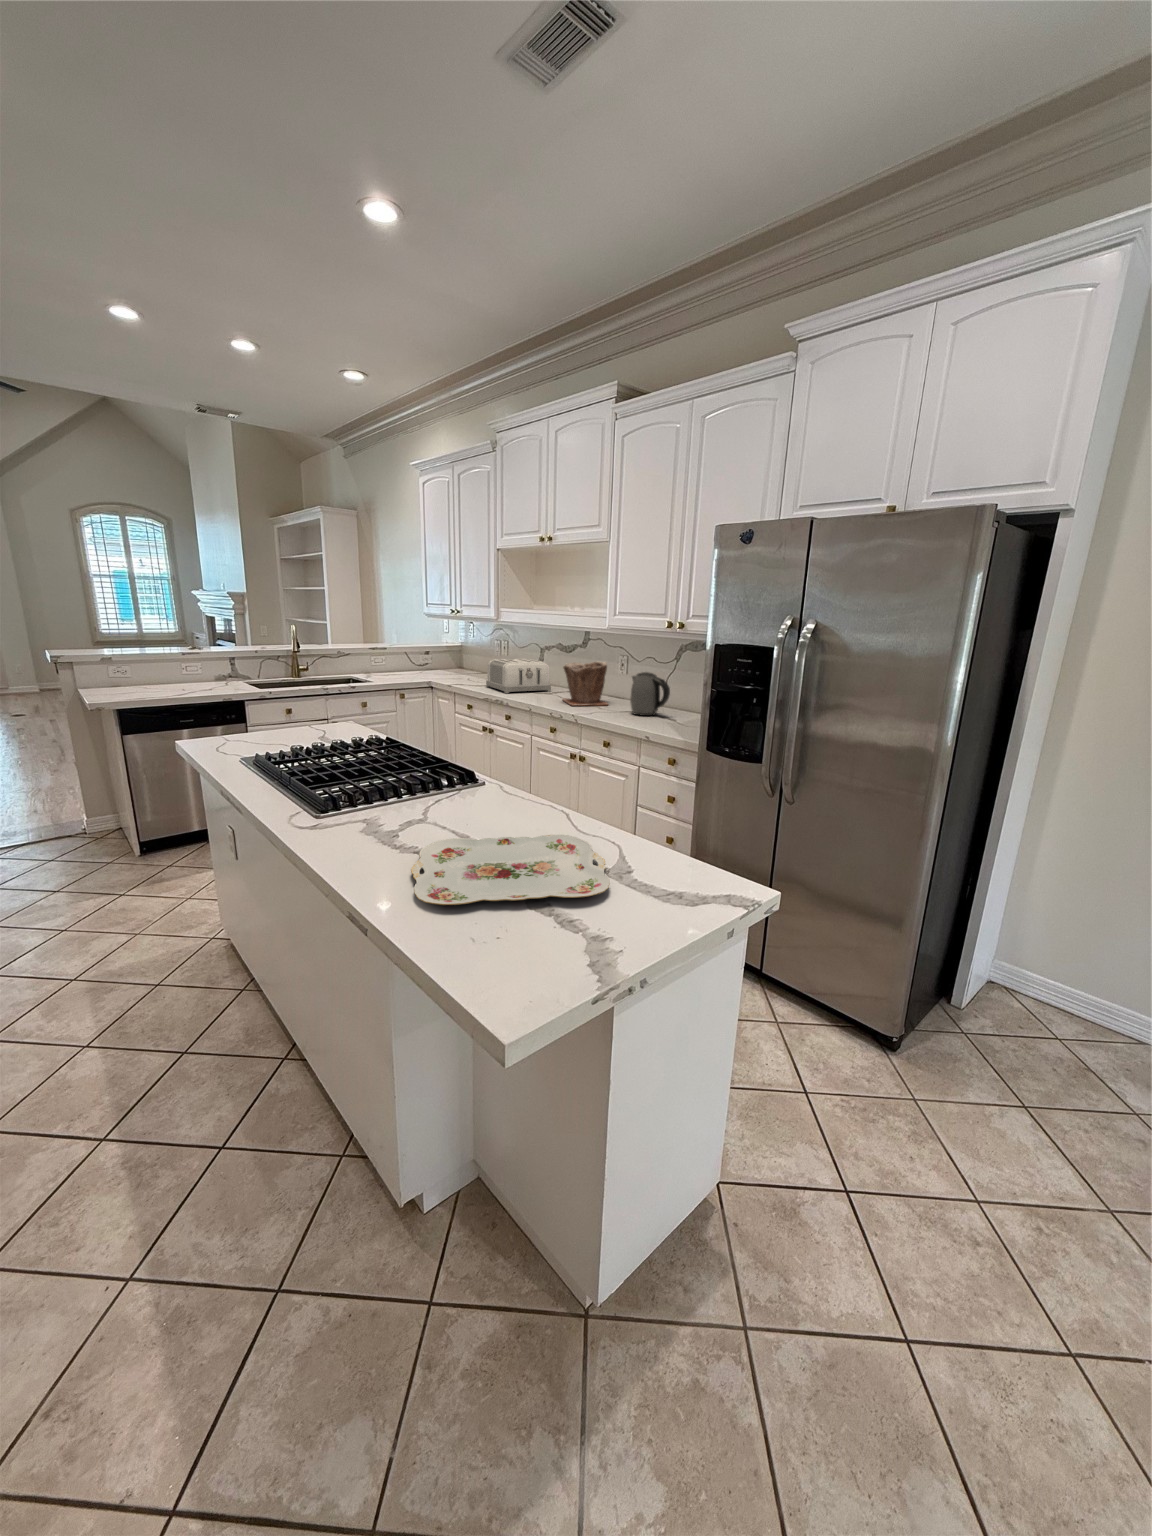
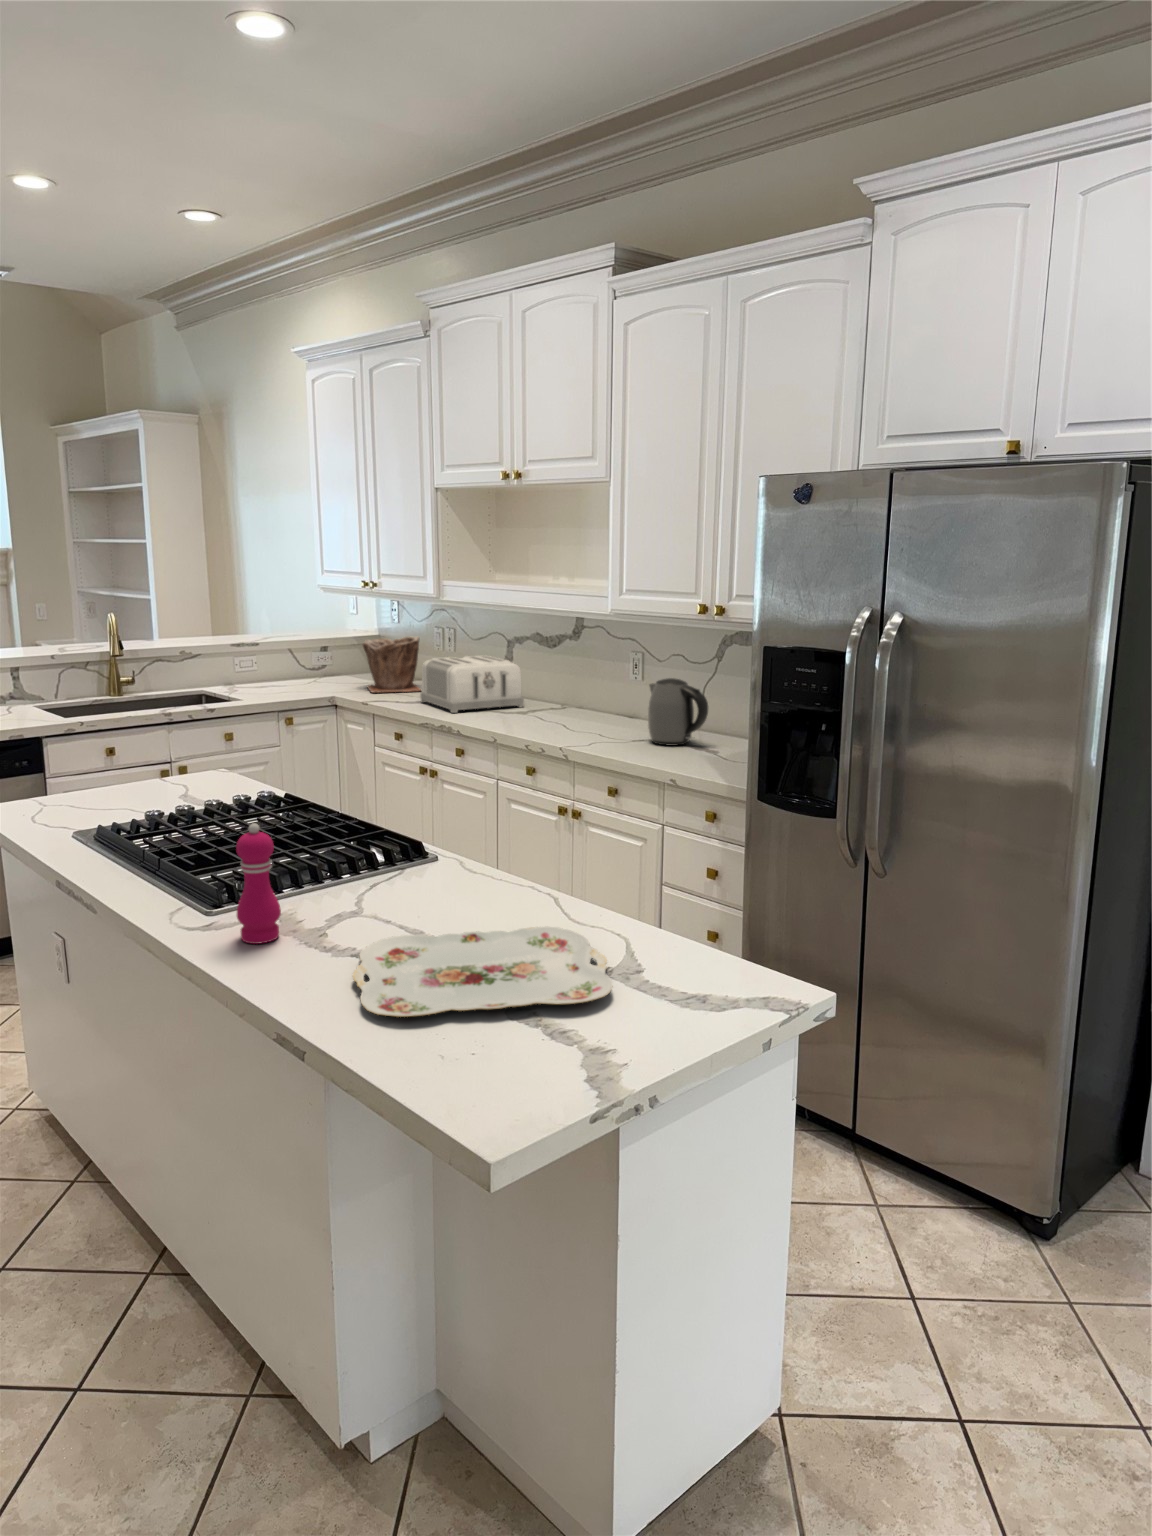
plant pot: present [563,662,608,706] -> present [362,636,421,693]
pepper mill: none [330,752,365,841] -> present [236,823,281,944]

